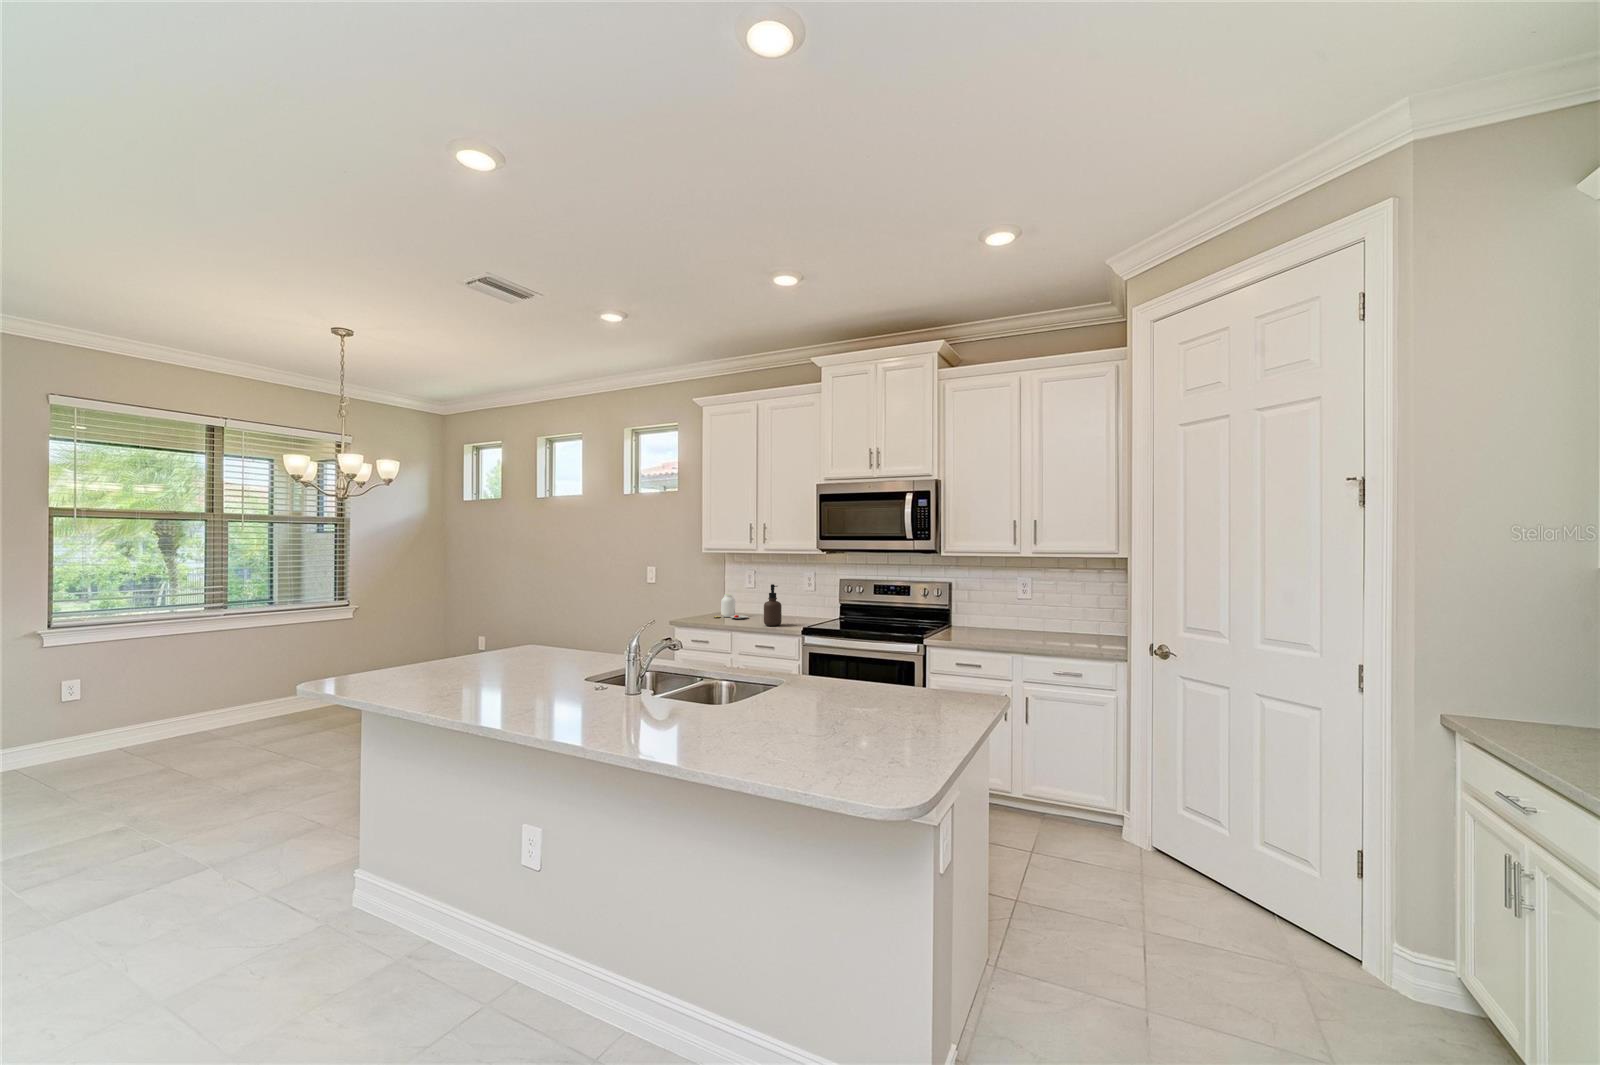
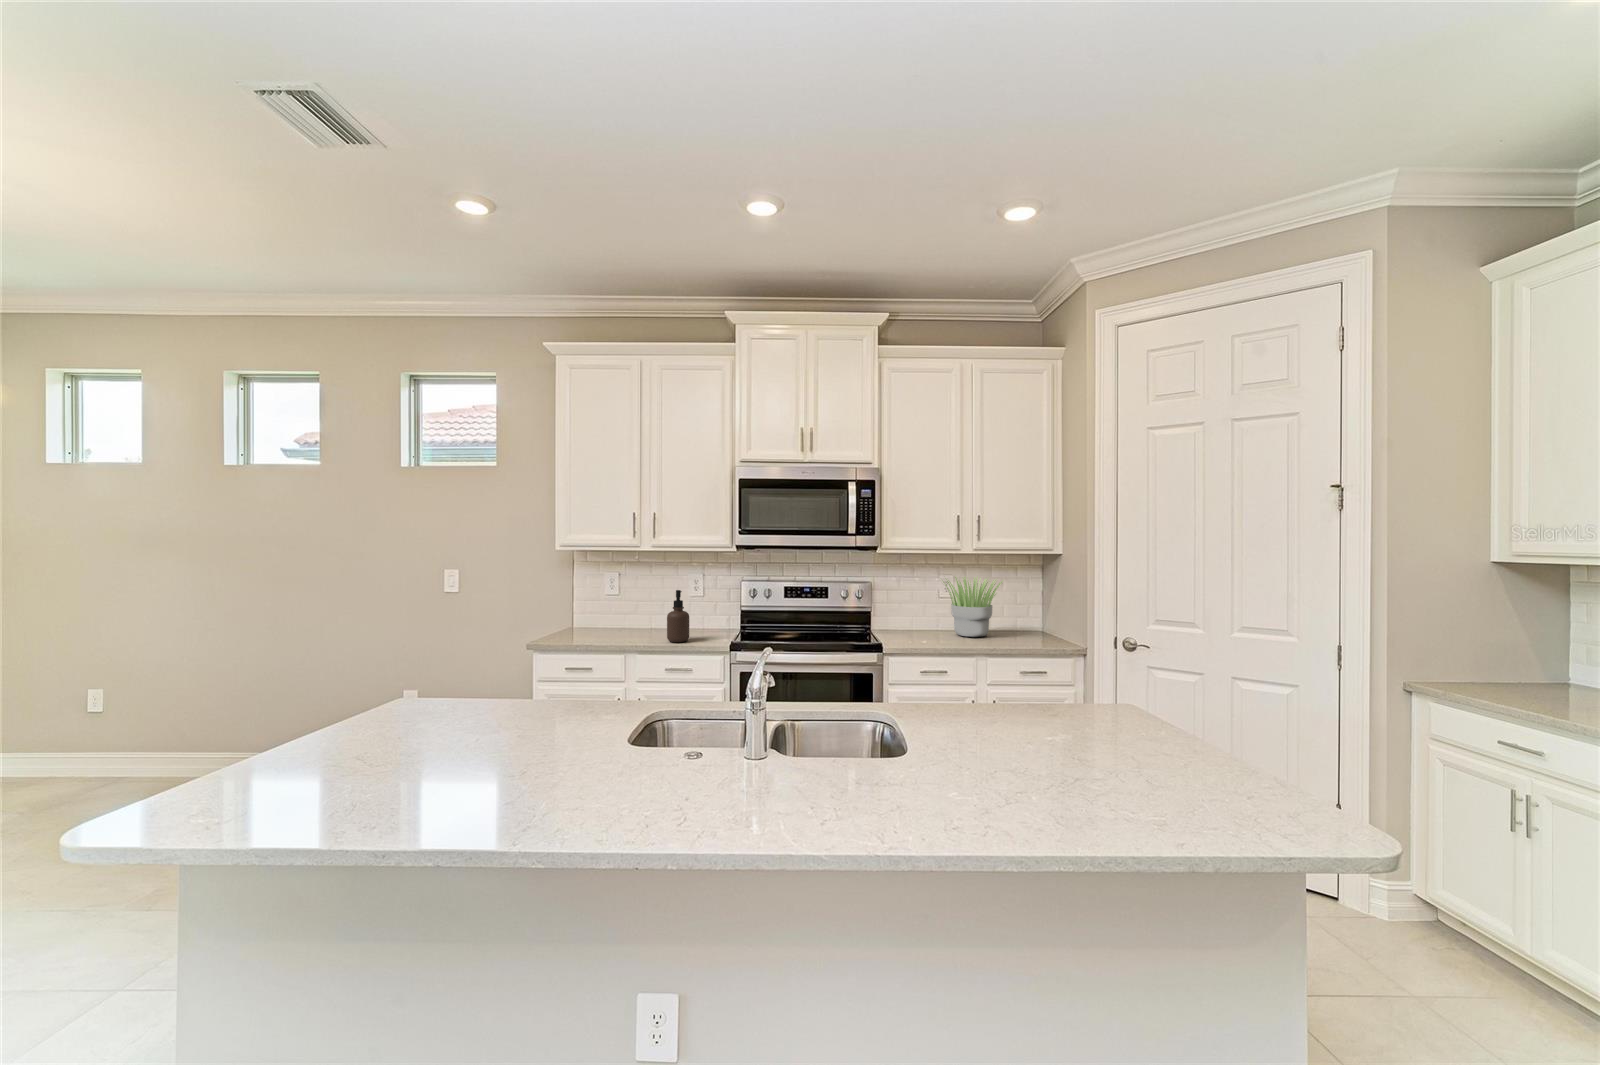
potted plant: none [996,579,1066,638] -> present [943,577,1002,637]
jar: present [717,594,748,619] -> none [577,603,627,634]

